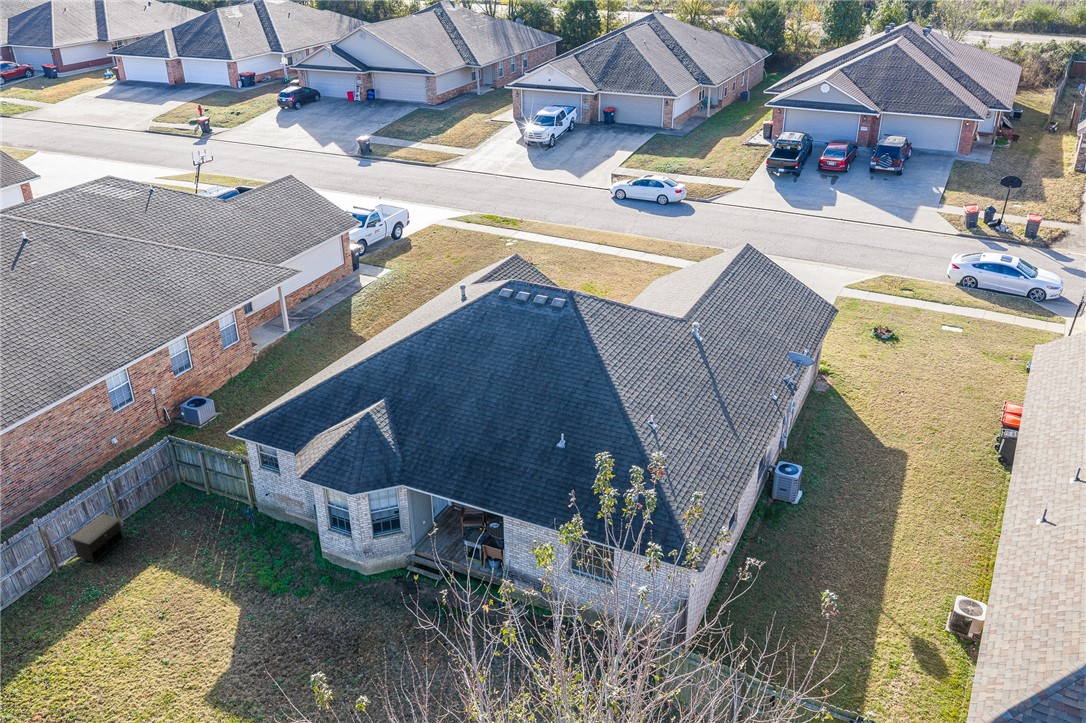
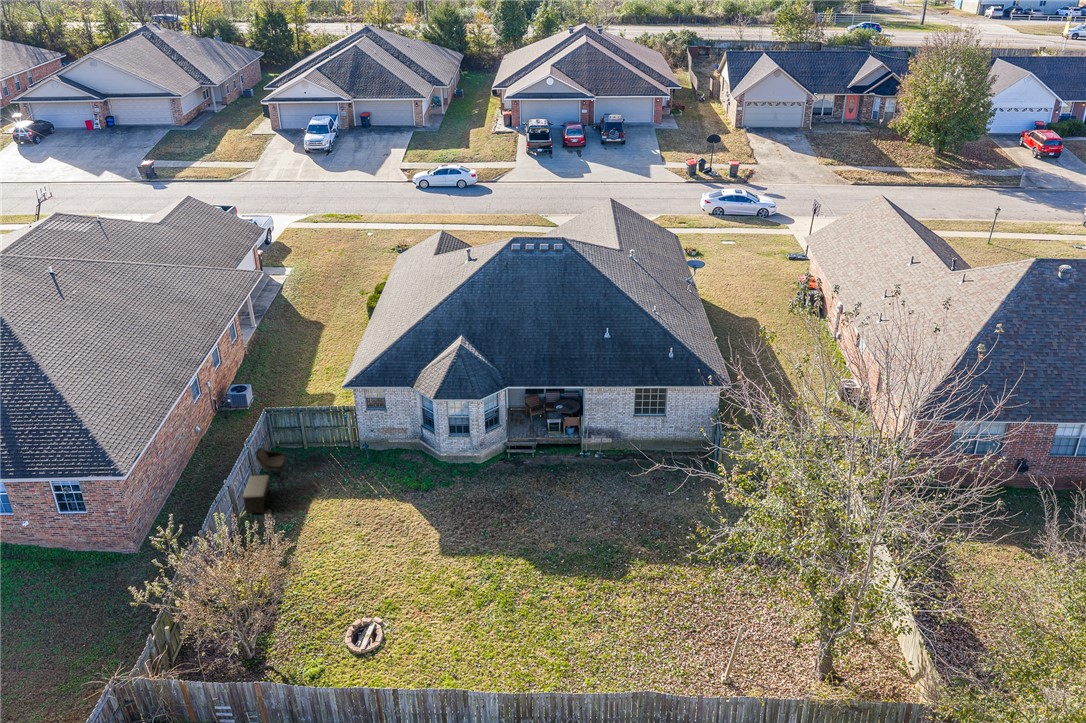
lounge chair: none [126,481,171,526] -> present [256,448,286,474]

